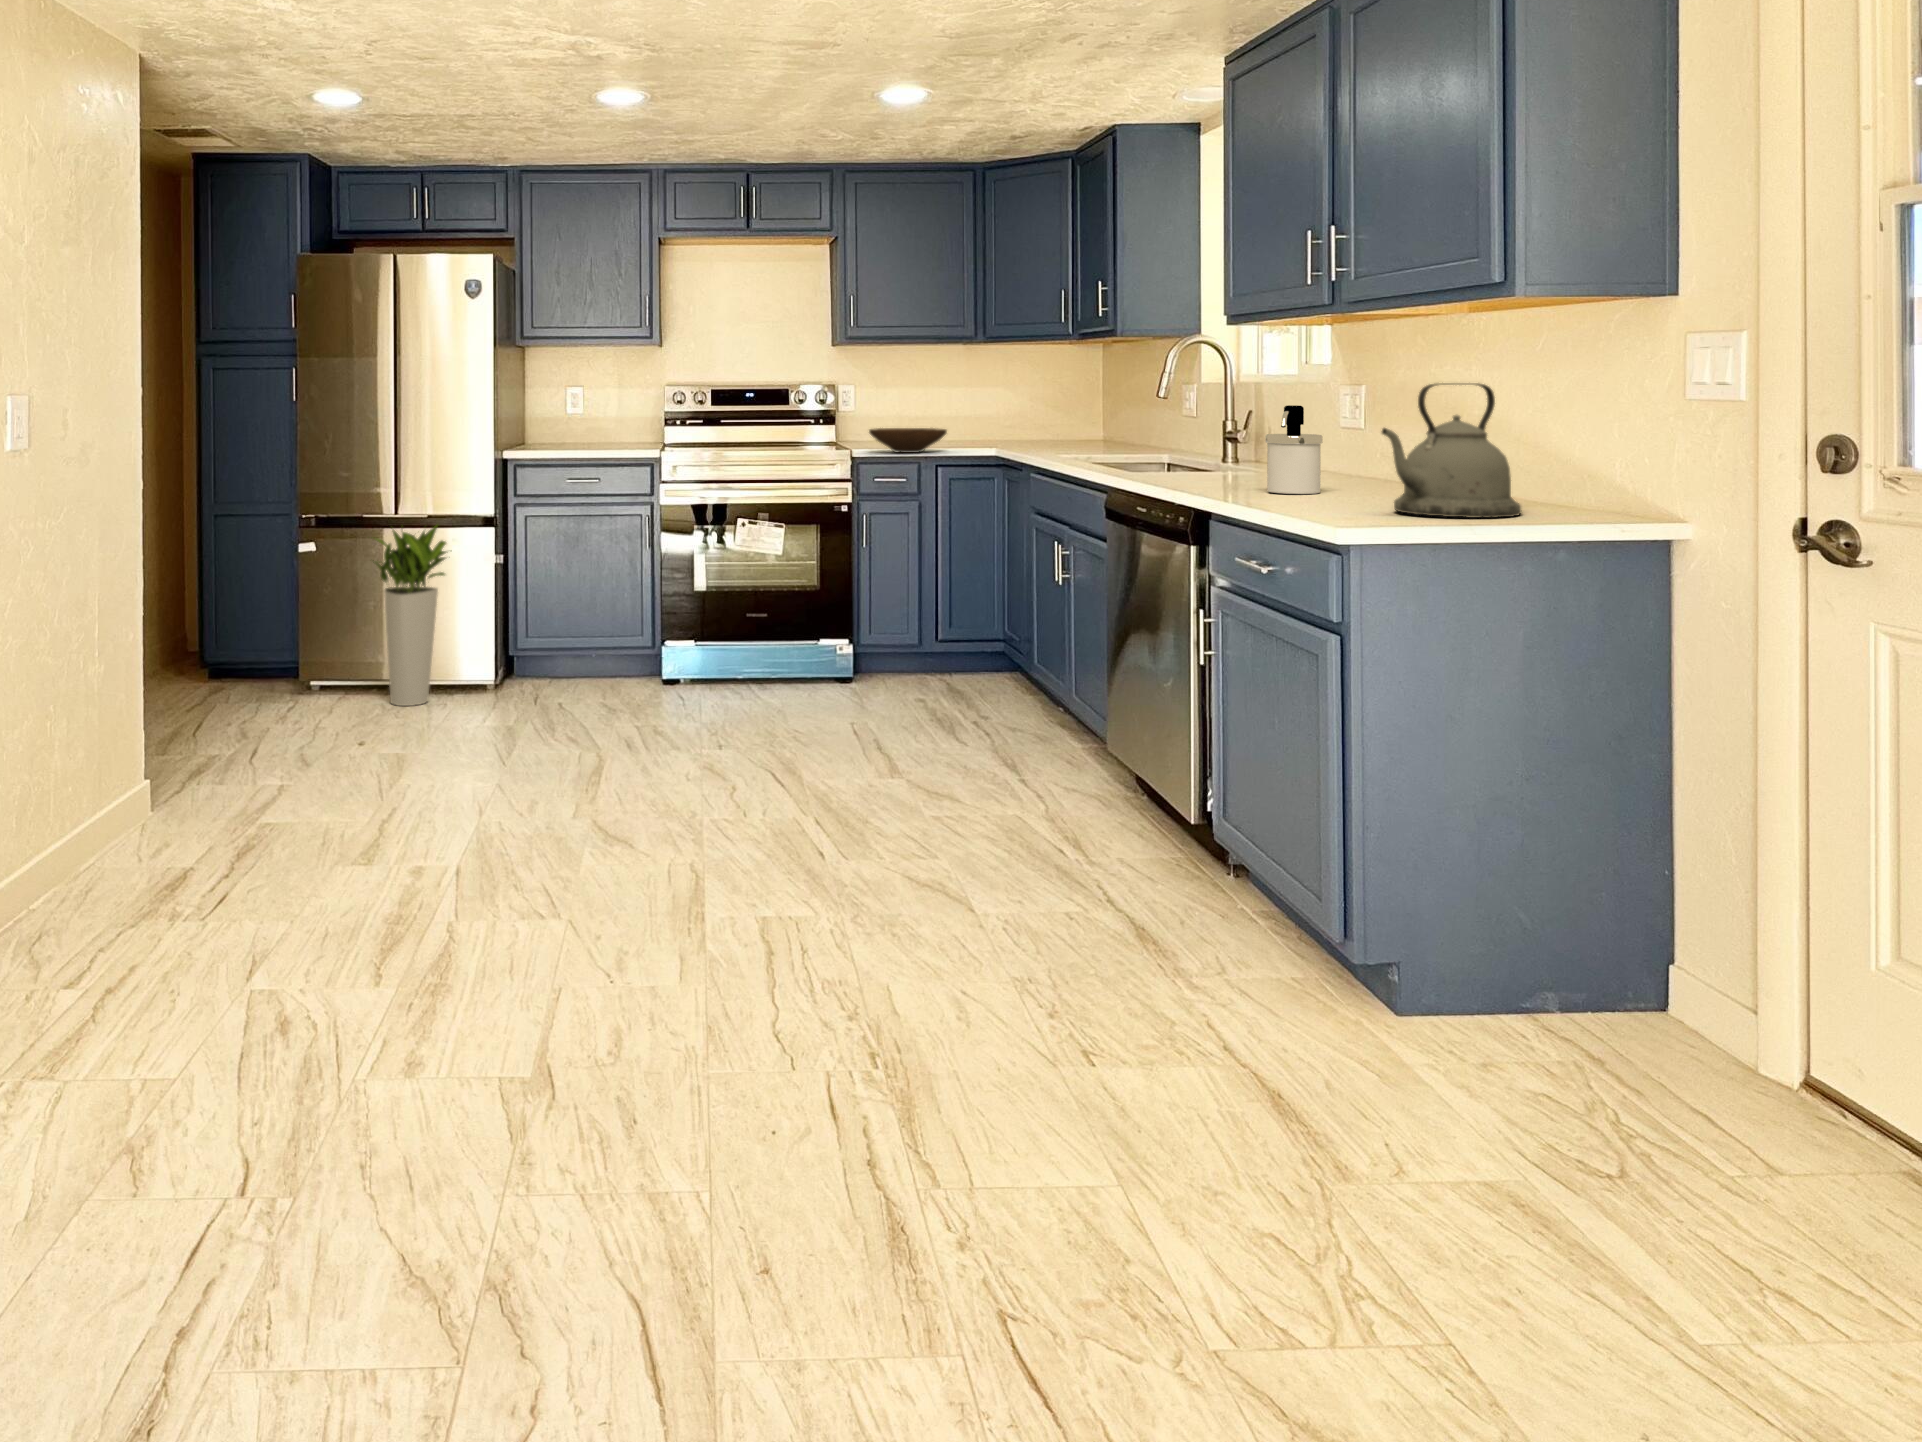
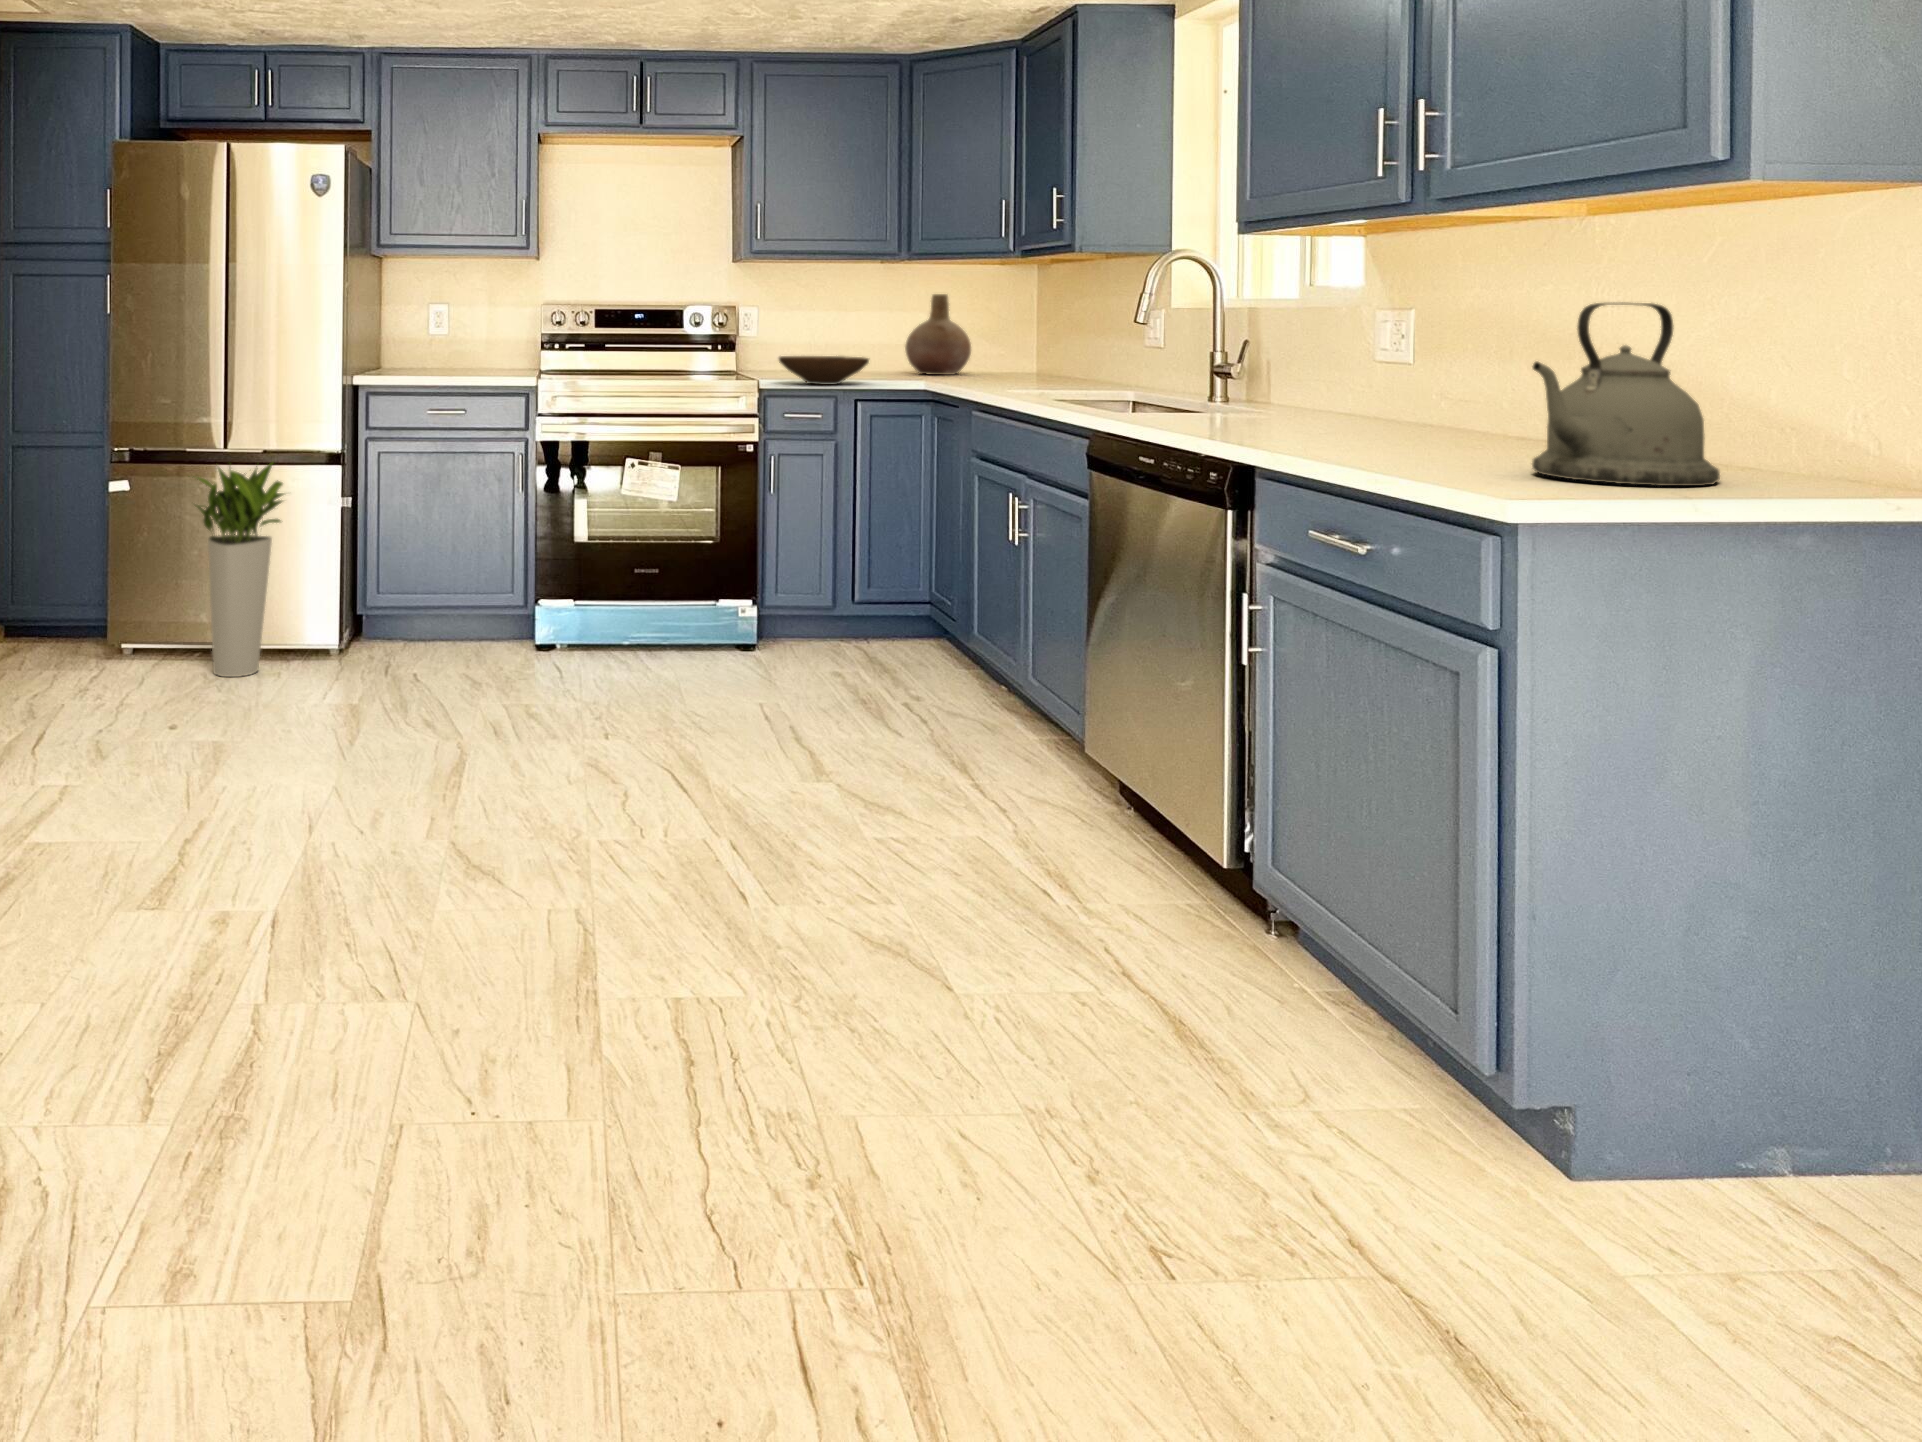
vase: none [984,372,1042,443] -> present [905,294,971,375]
soap dispenser: present [1265,405,1323,494] -> none [1318,332,1395,446]

